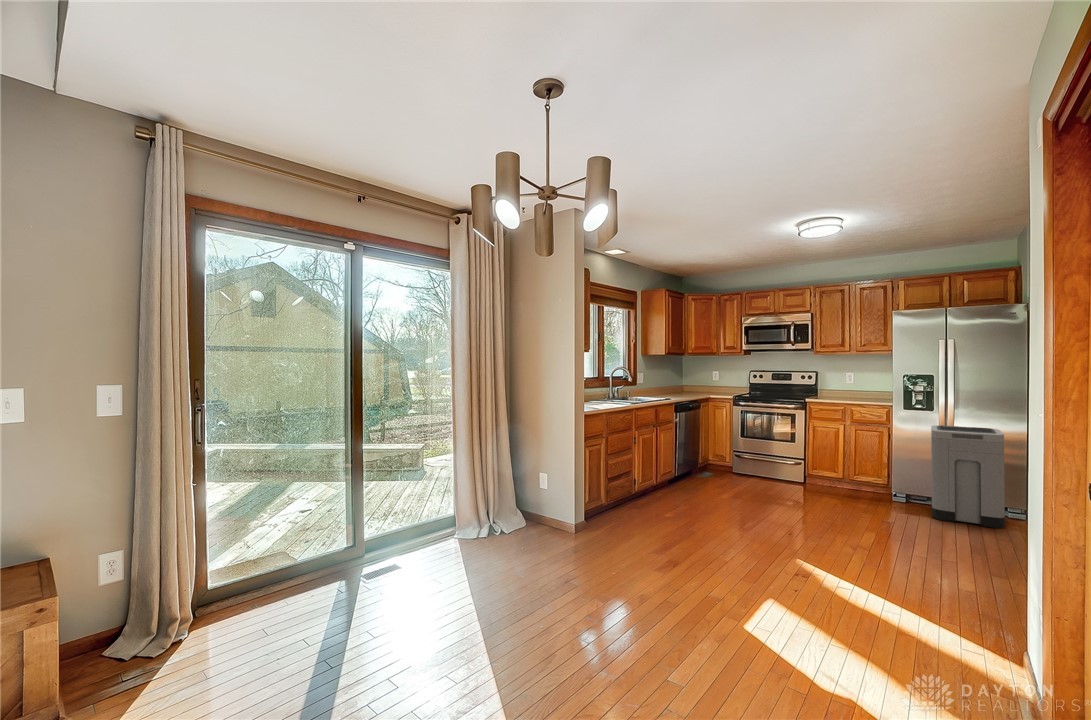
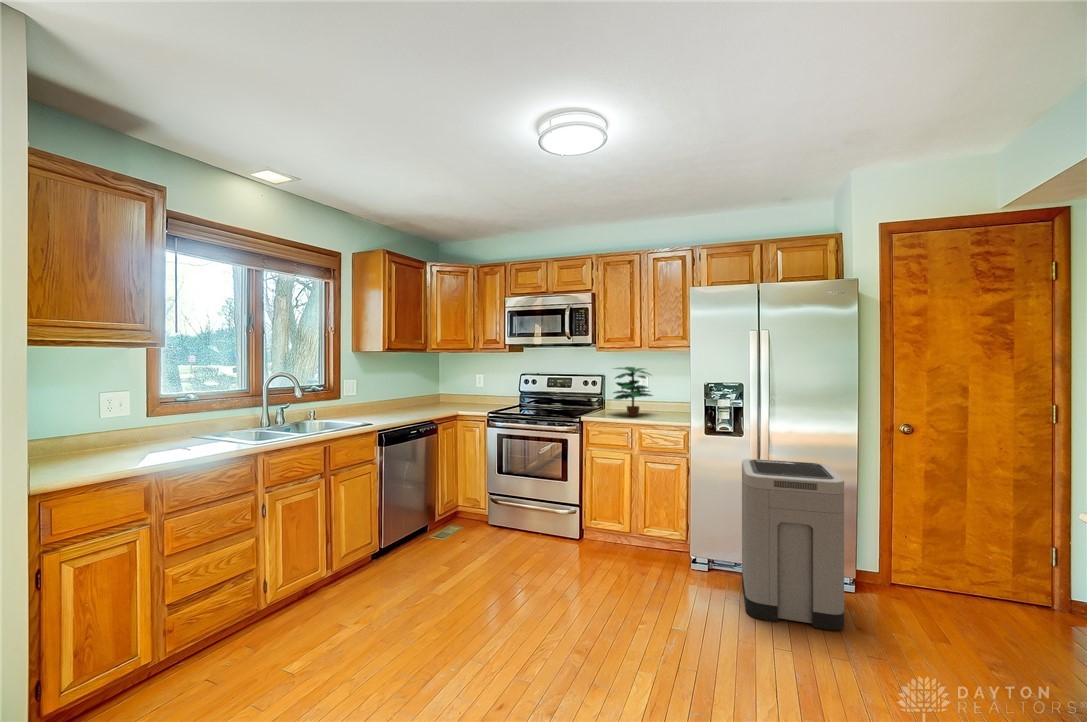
potted plant: none [828,365,861,400] -> present [614,367,653,416]

